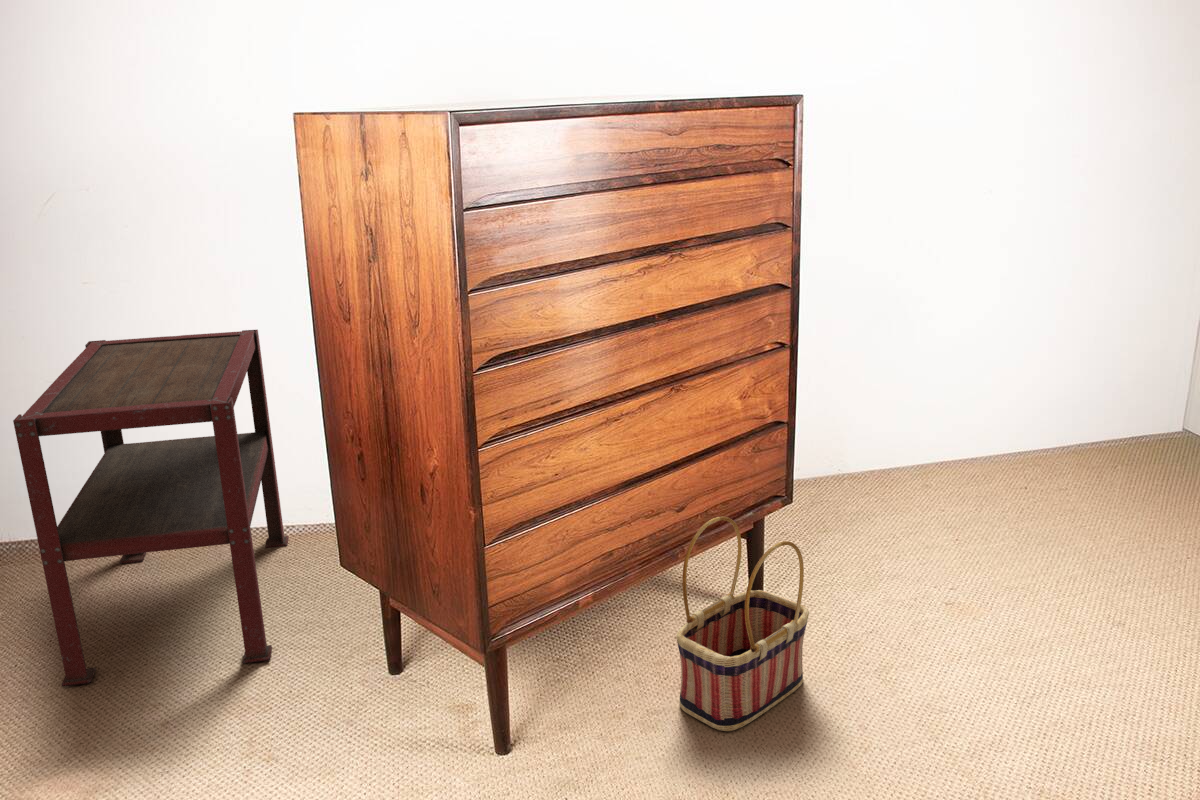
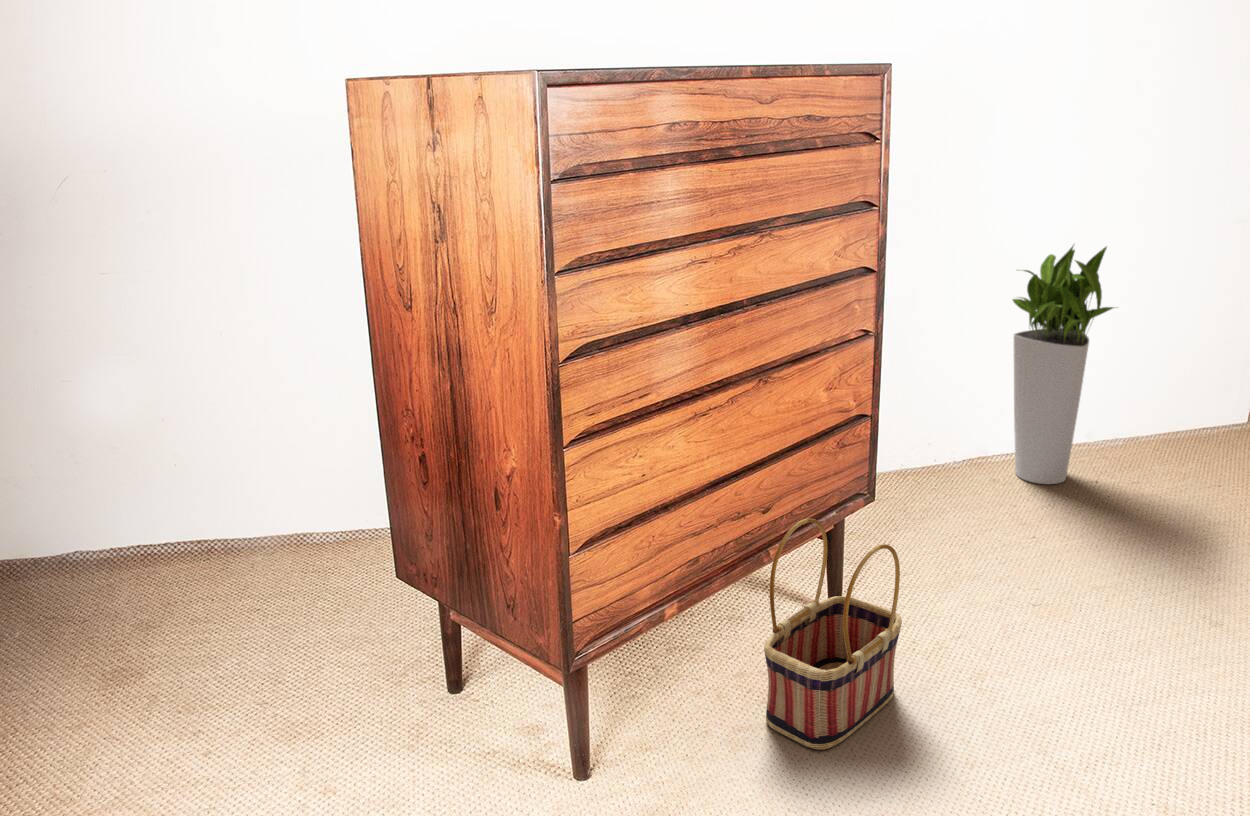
planter: none [949,257,1051,490] -> present [1013,246,1114,484]
side table: present [13,330,289,687] -> none [34,325,327,715]

